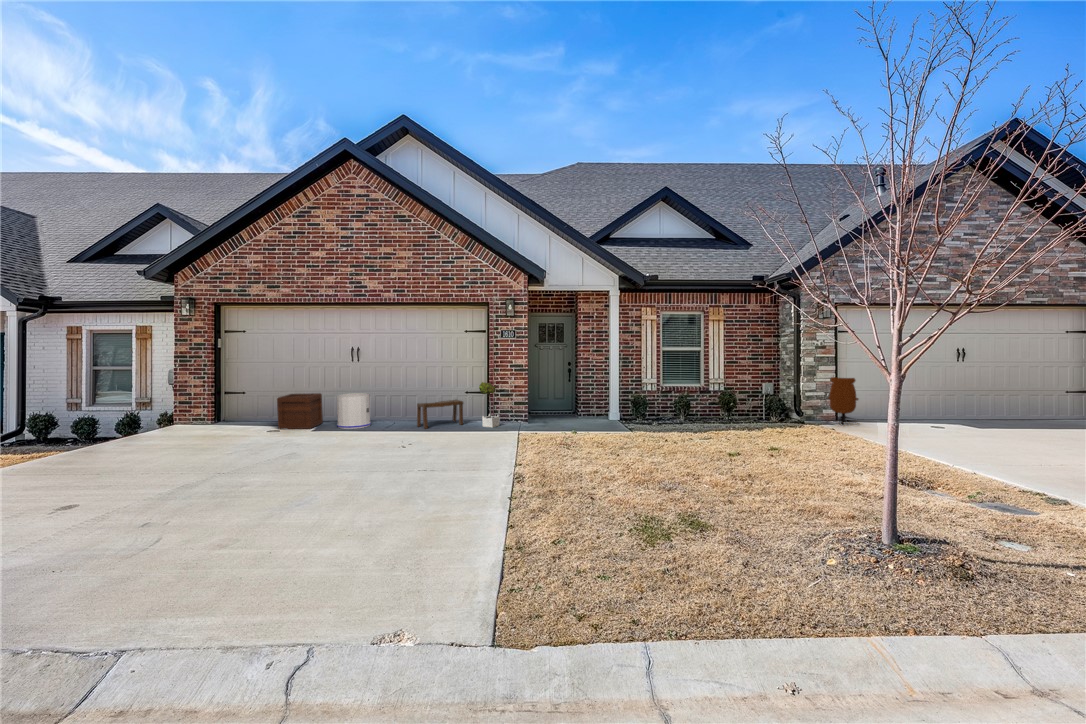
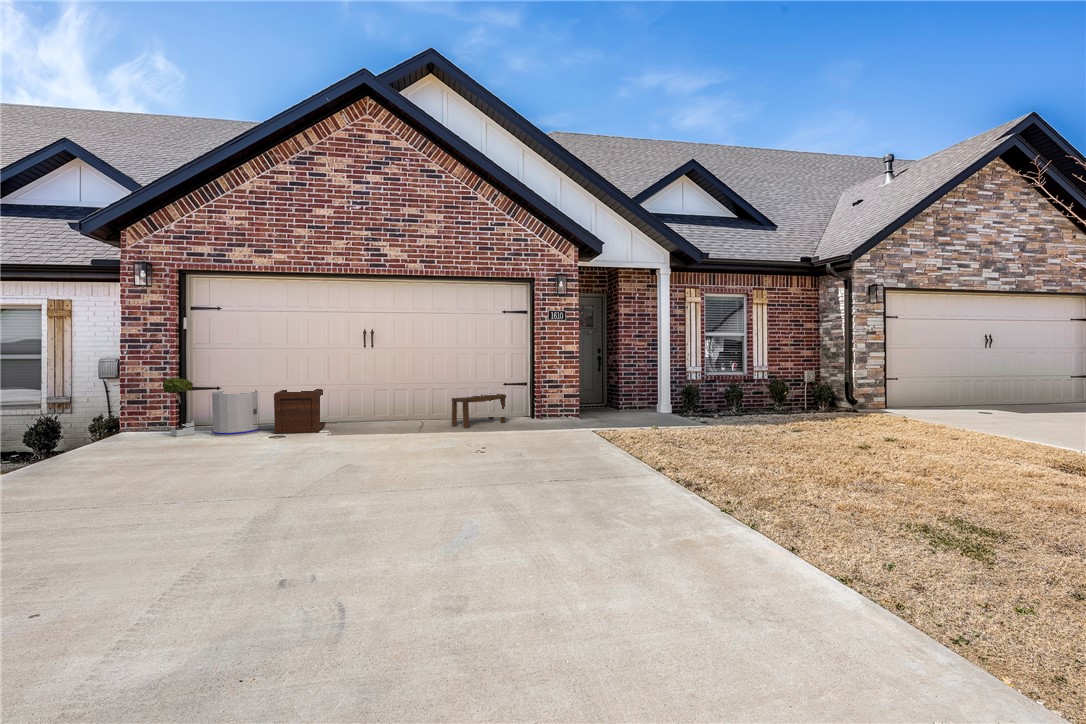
lounge chair: present [827,377,858,425] -> none [884,362,921,413]
potted tree: present [479,382,499,428] -> present [162,377,195,437]
trash can: present [337,393,371,429] -> present [212,390,260,436]

